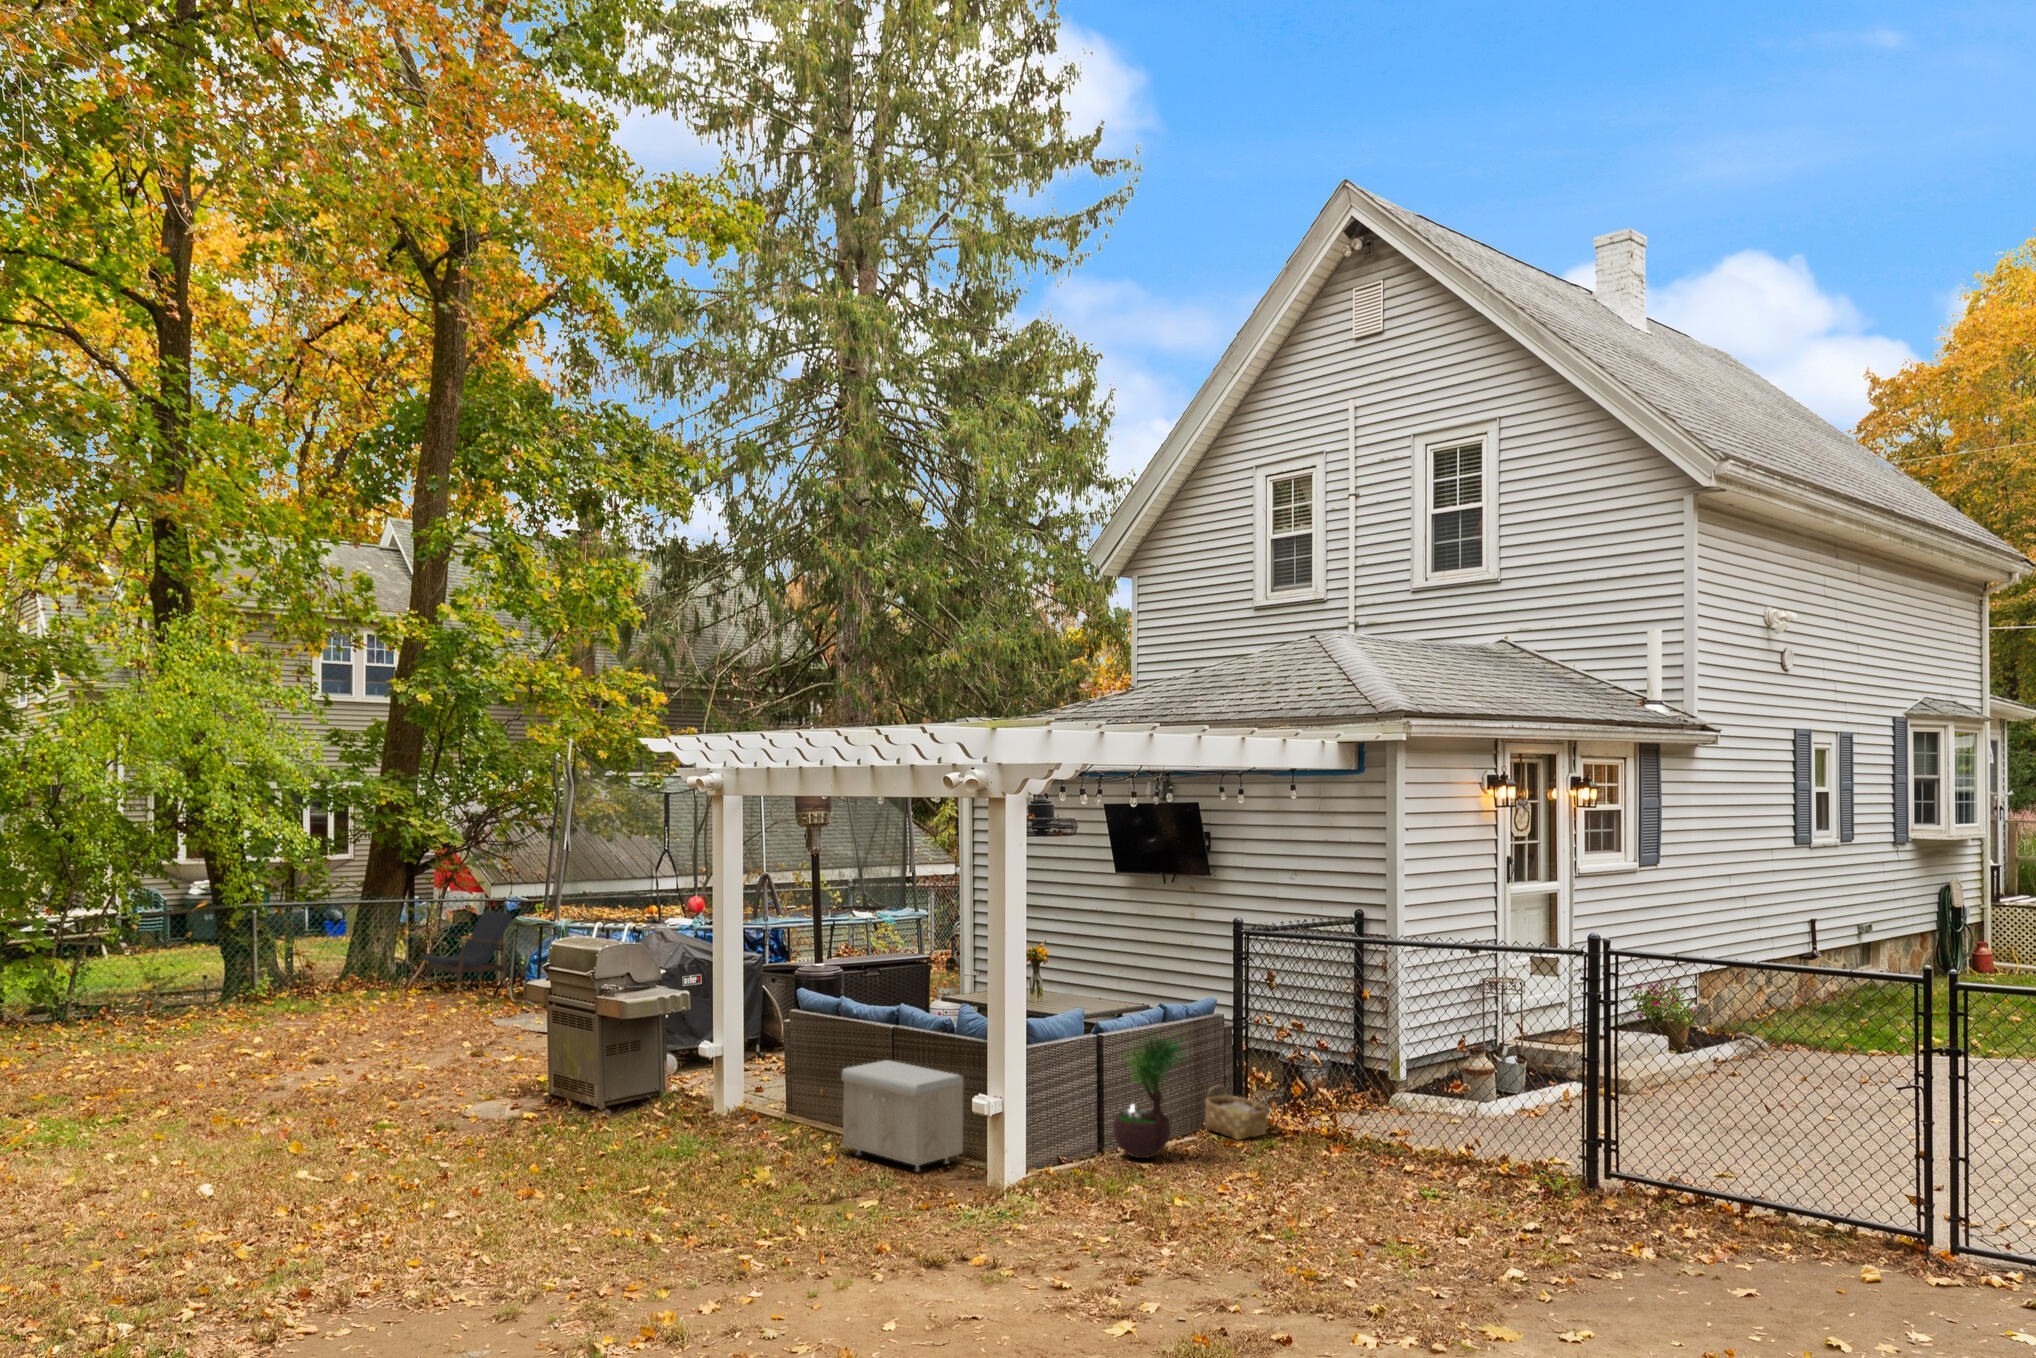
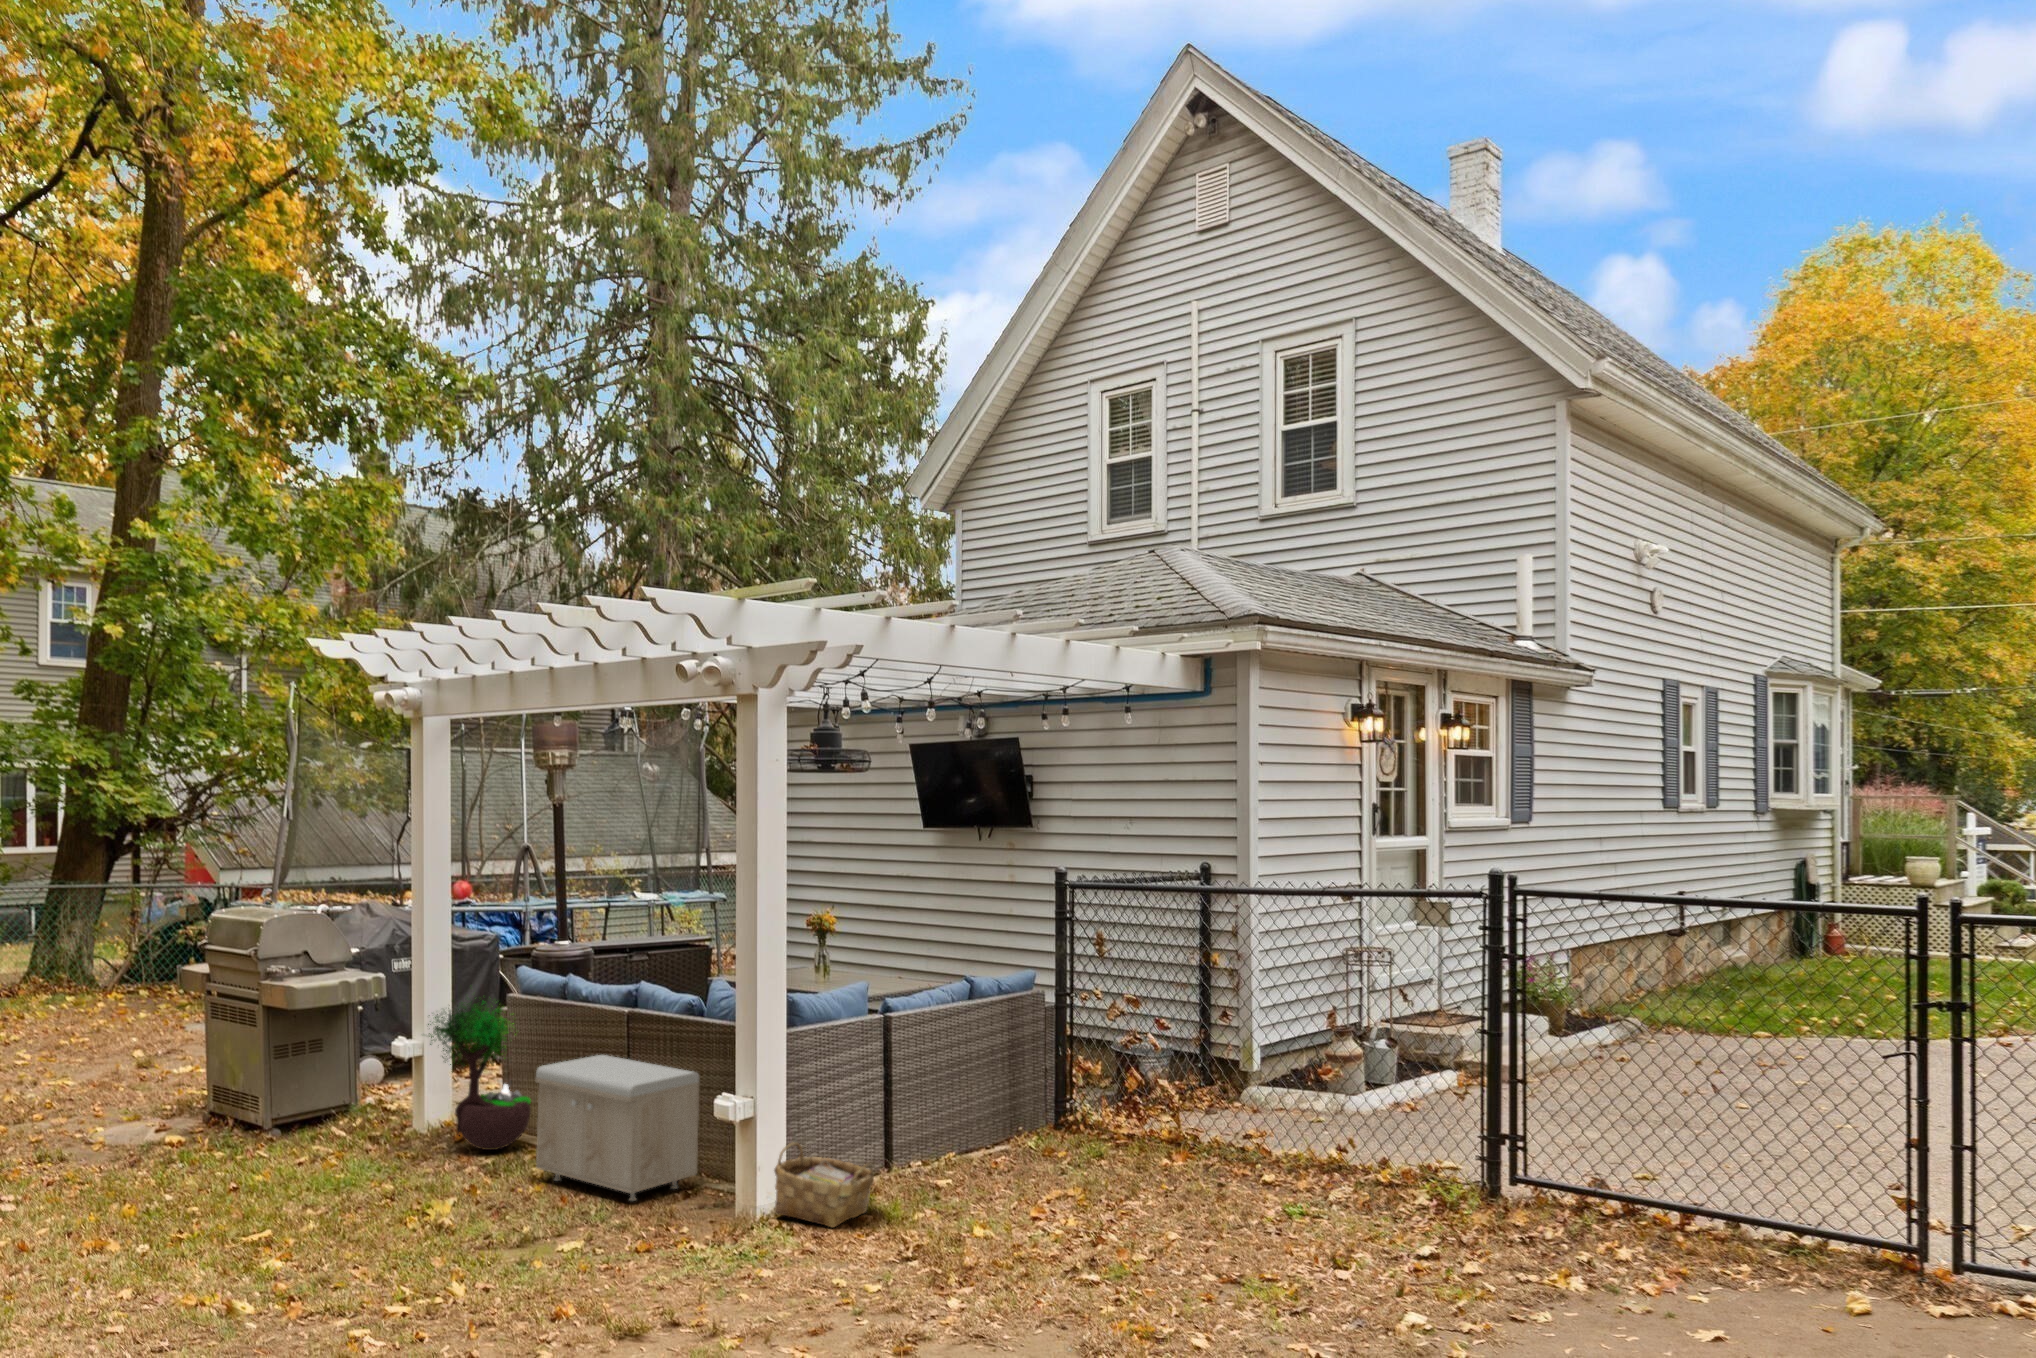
lounge chair: present [420,911,512,991] -> none [54,887,179,987]
potted tree: present [1113,1036,1189,1158] -> present [428,996,531,1150]
woven basket: present [1205,1085,1268,1140] -> present [774,1142,874,1228]

